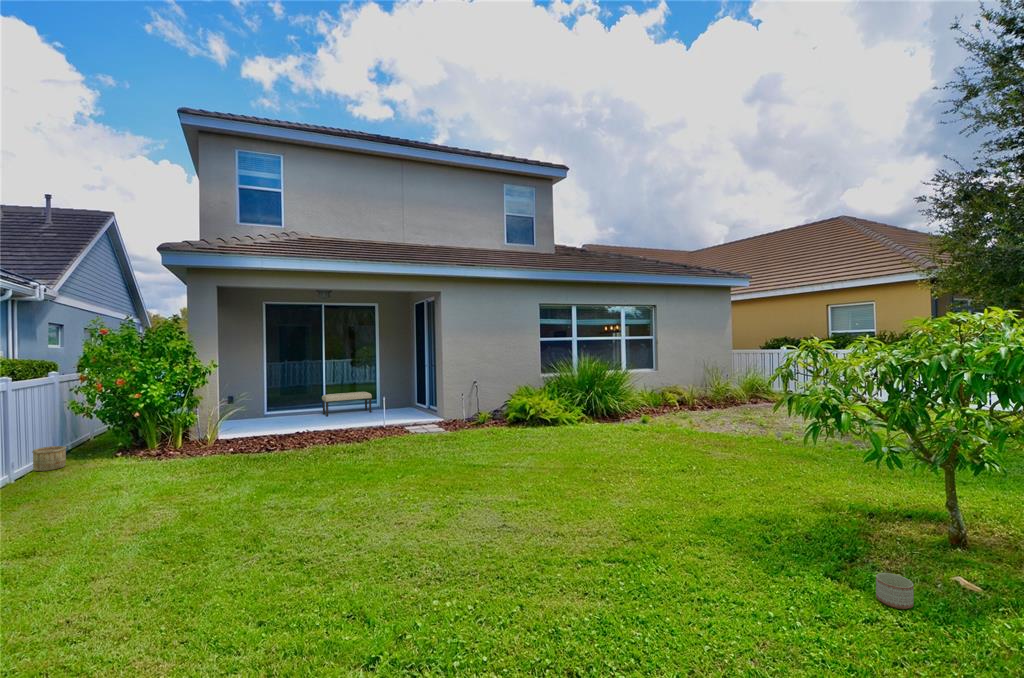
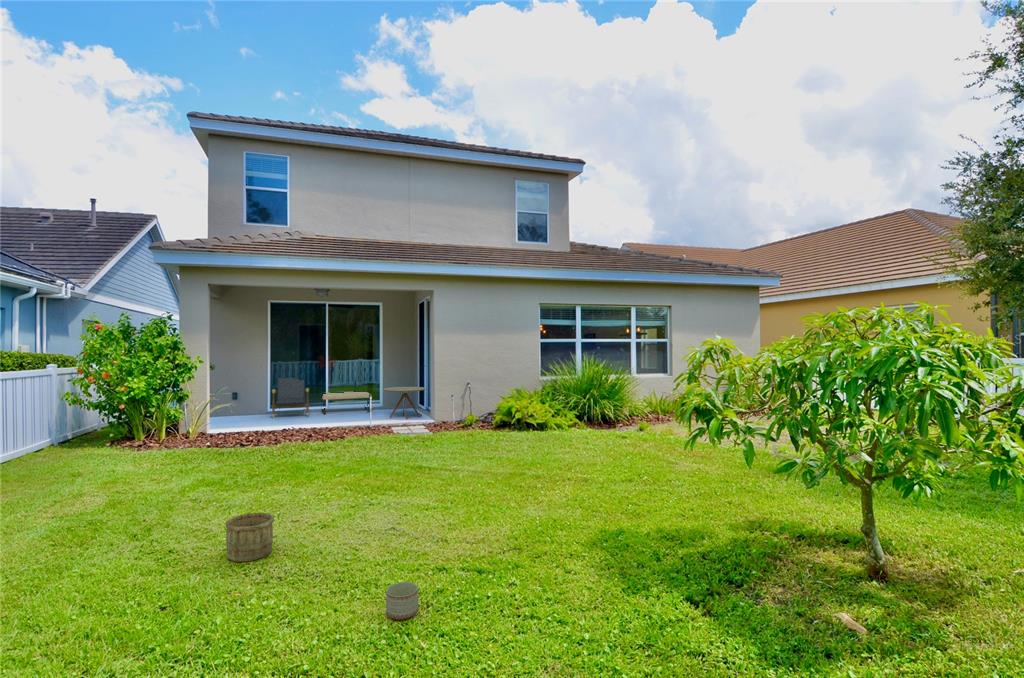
lounge chair: none [275,379,312,422] -> present [272,377,309,418]
round table: none [389,386,432,419] -> present [383,387,426,419]
wooden bucket: present [32,446,66,471] -> present [225,513,274,562]
planter: present [876,573,914,609] -> present [386,582,418,620]

